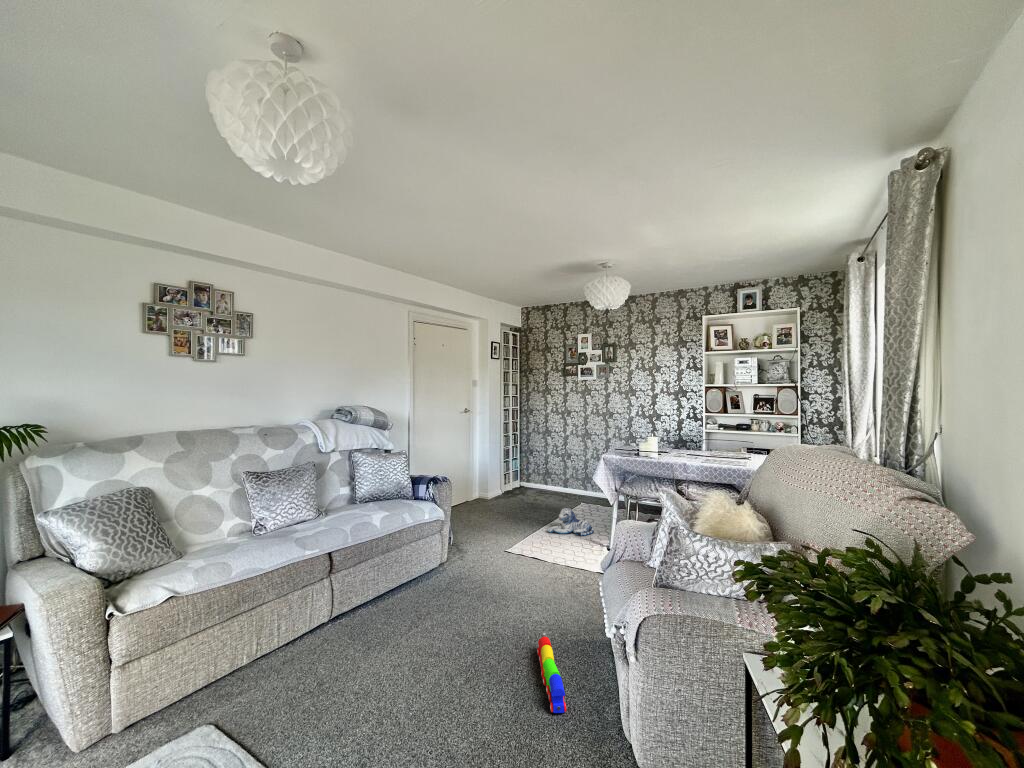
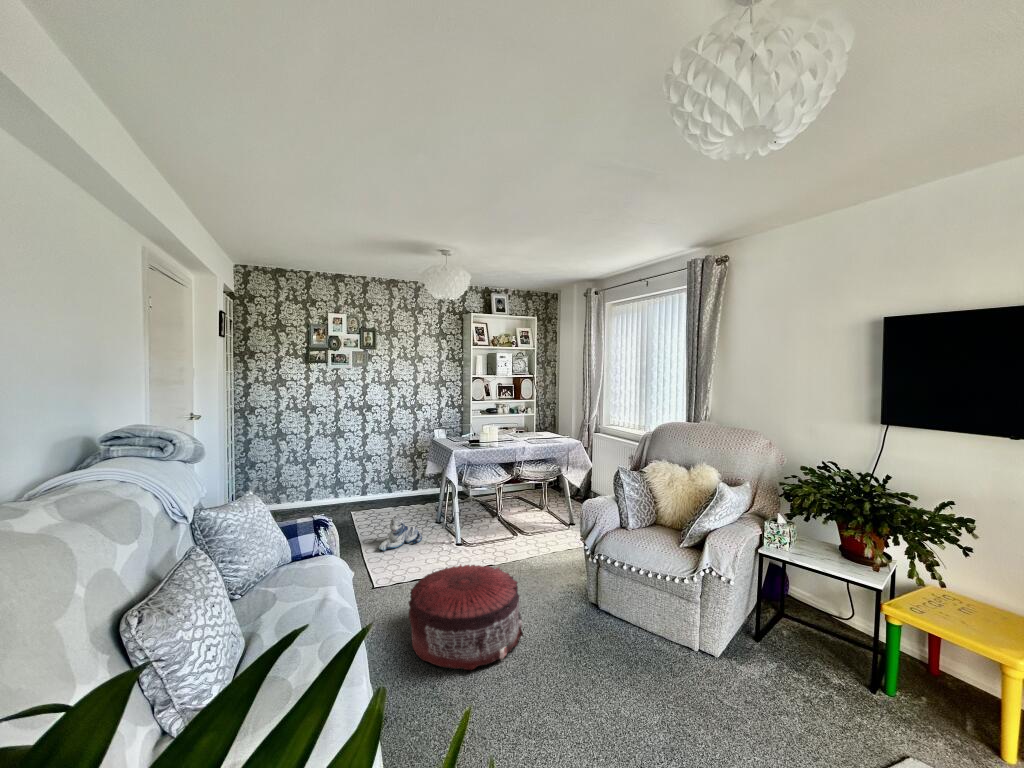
pouf: none [445,541,534,618] -> present [409,565,523,670]
toy train: present [537,631,566,713] -> none [593,627,688,681]

